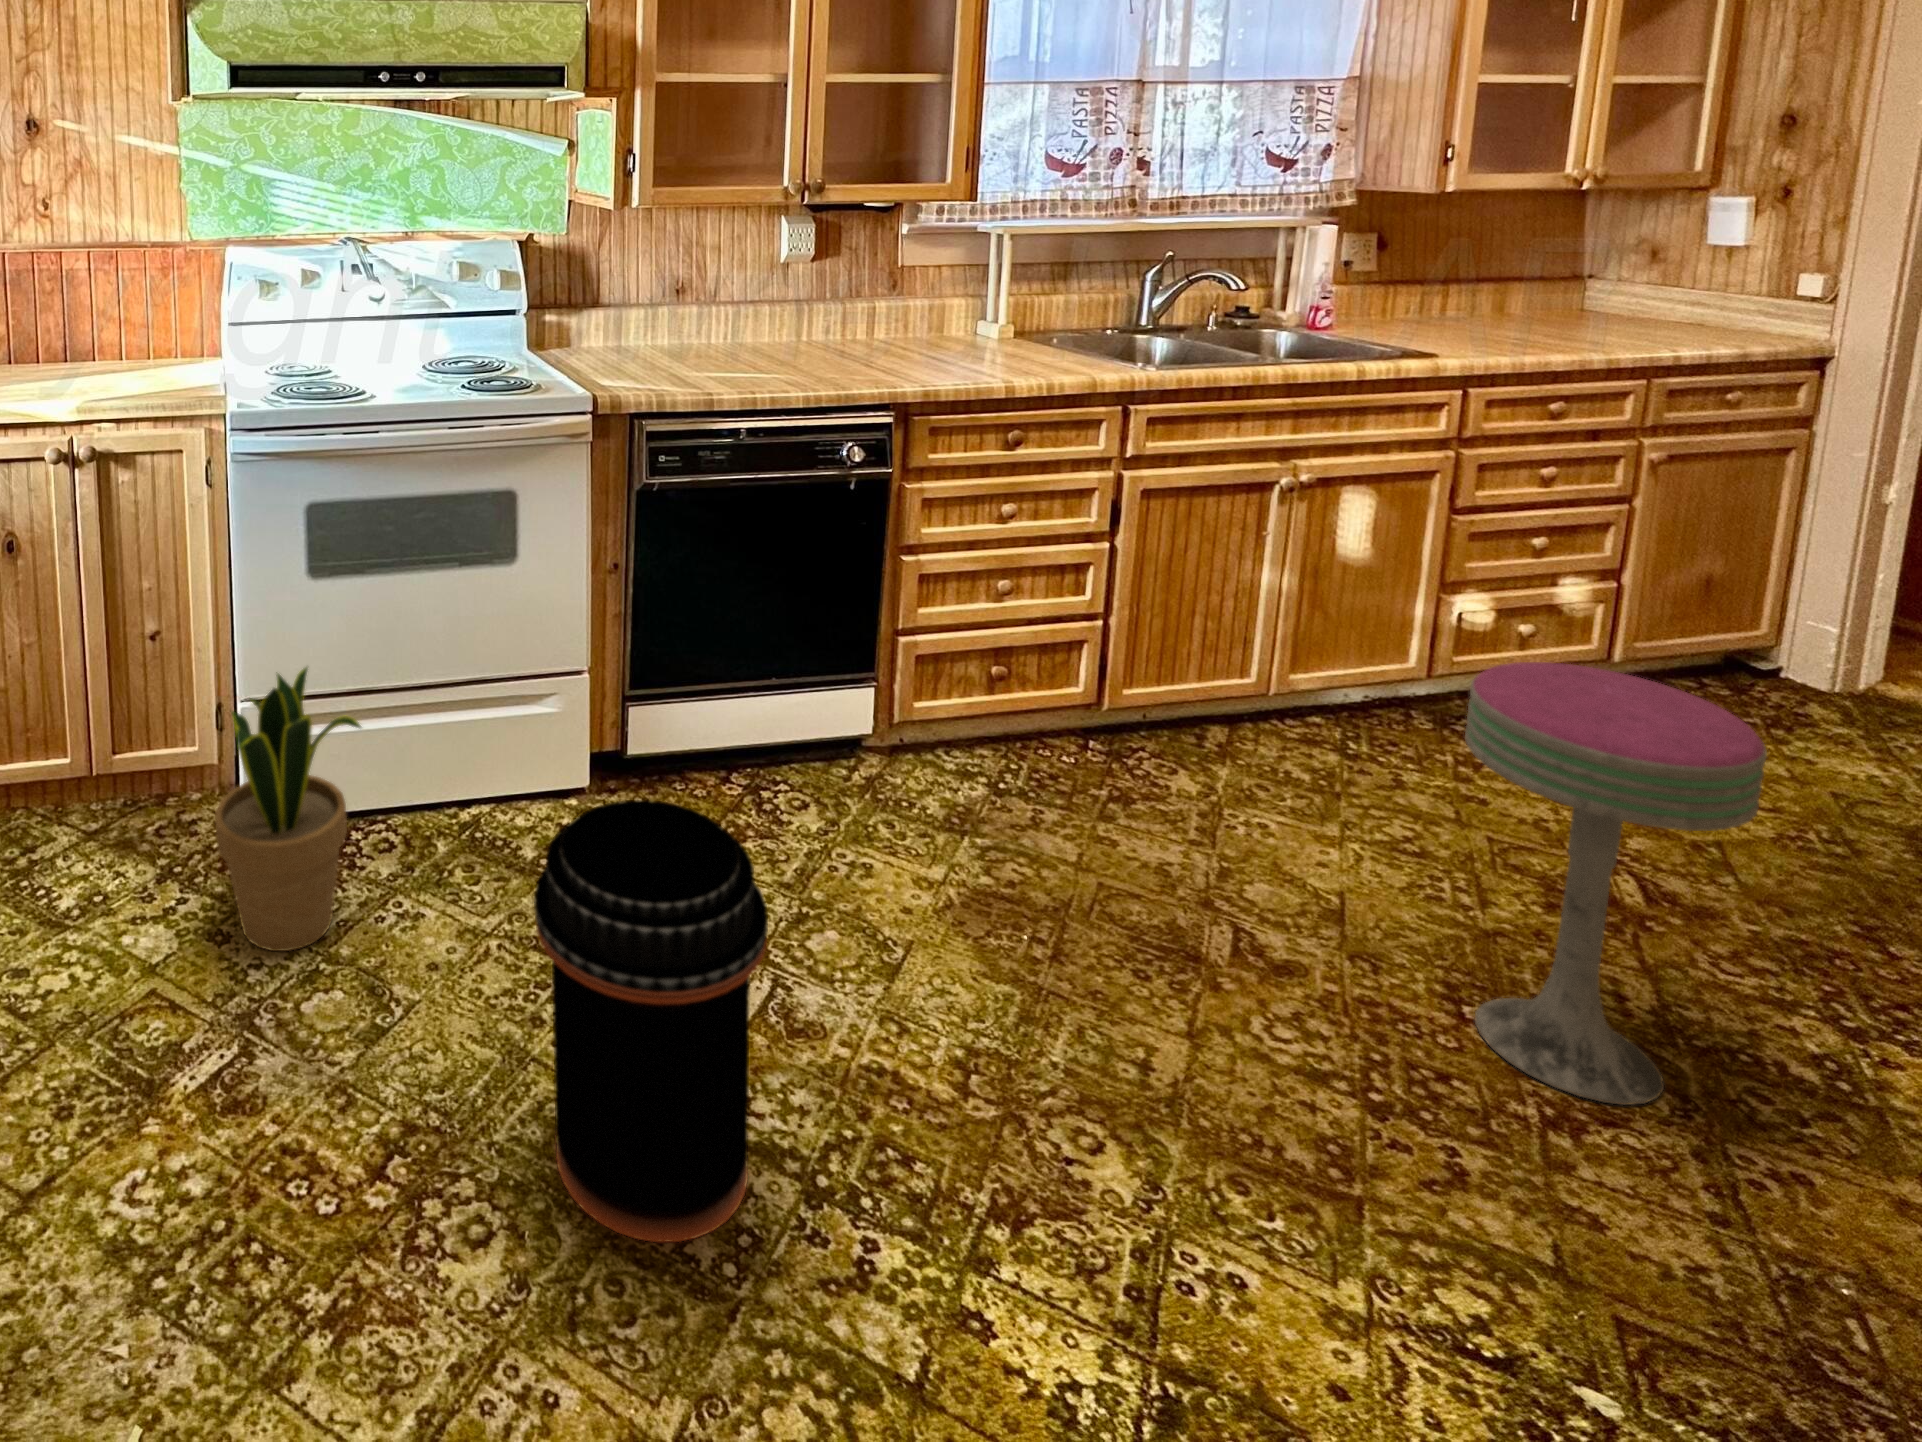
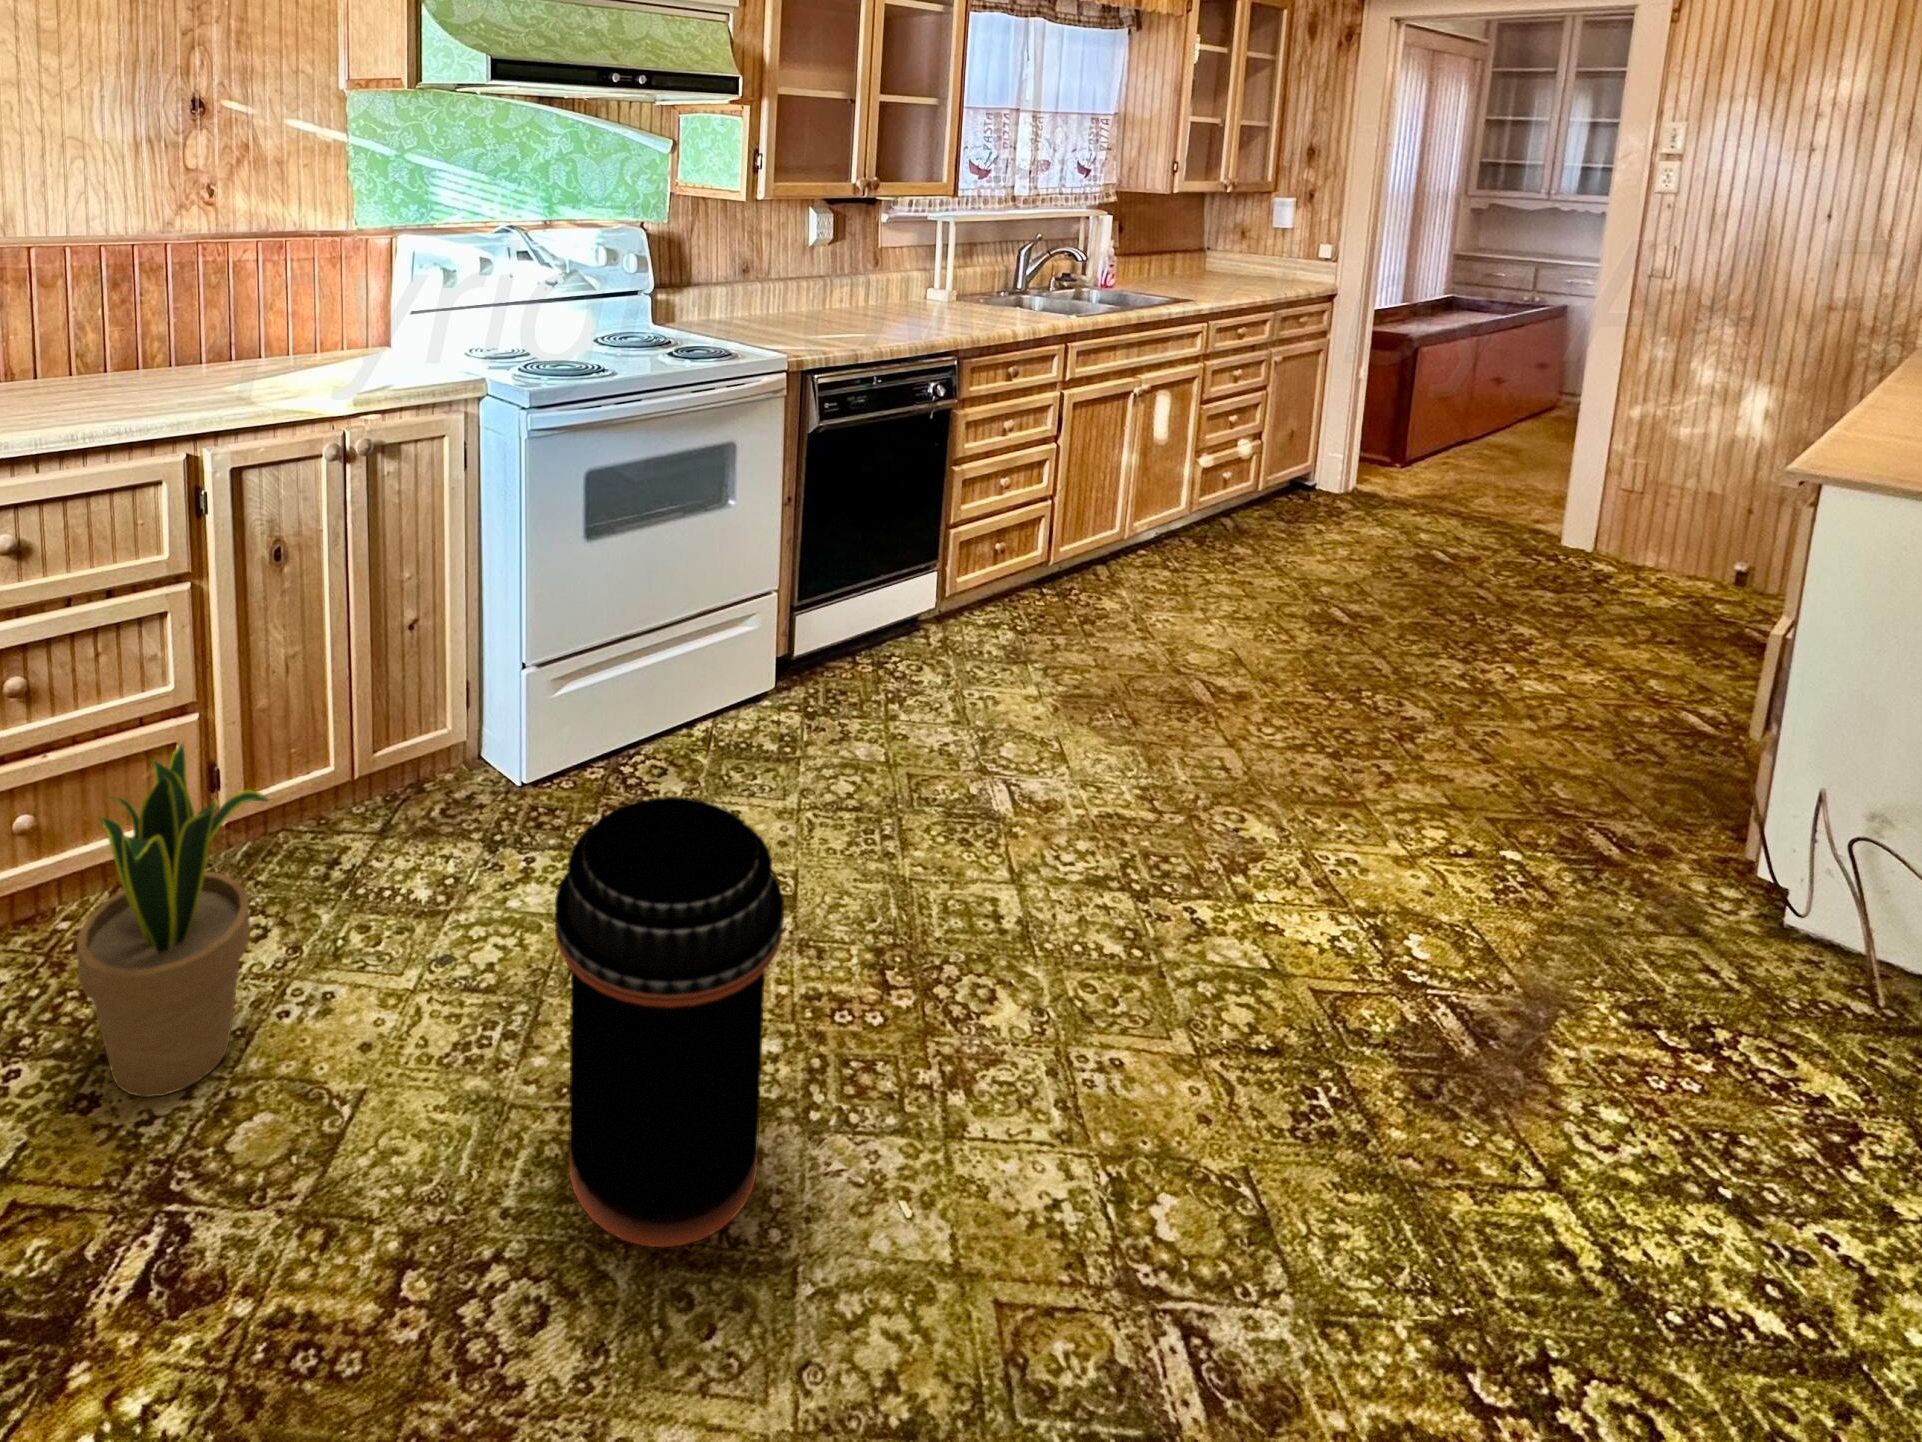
bar stool: present [1465,662,1767,1105] -> none [1148,549,1310,849]

